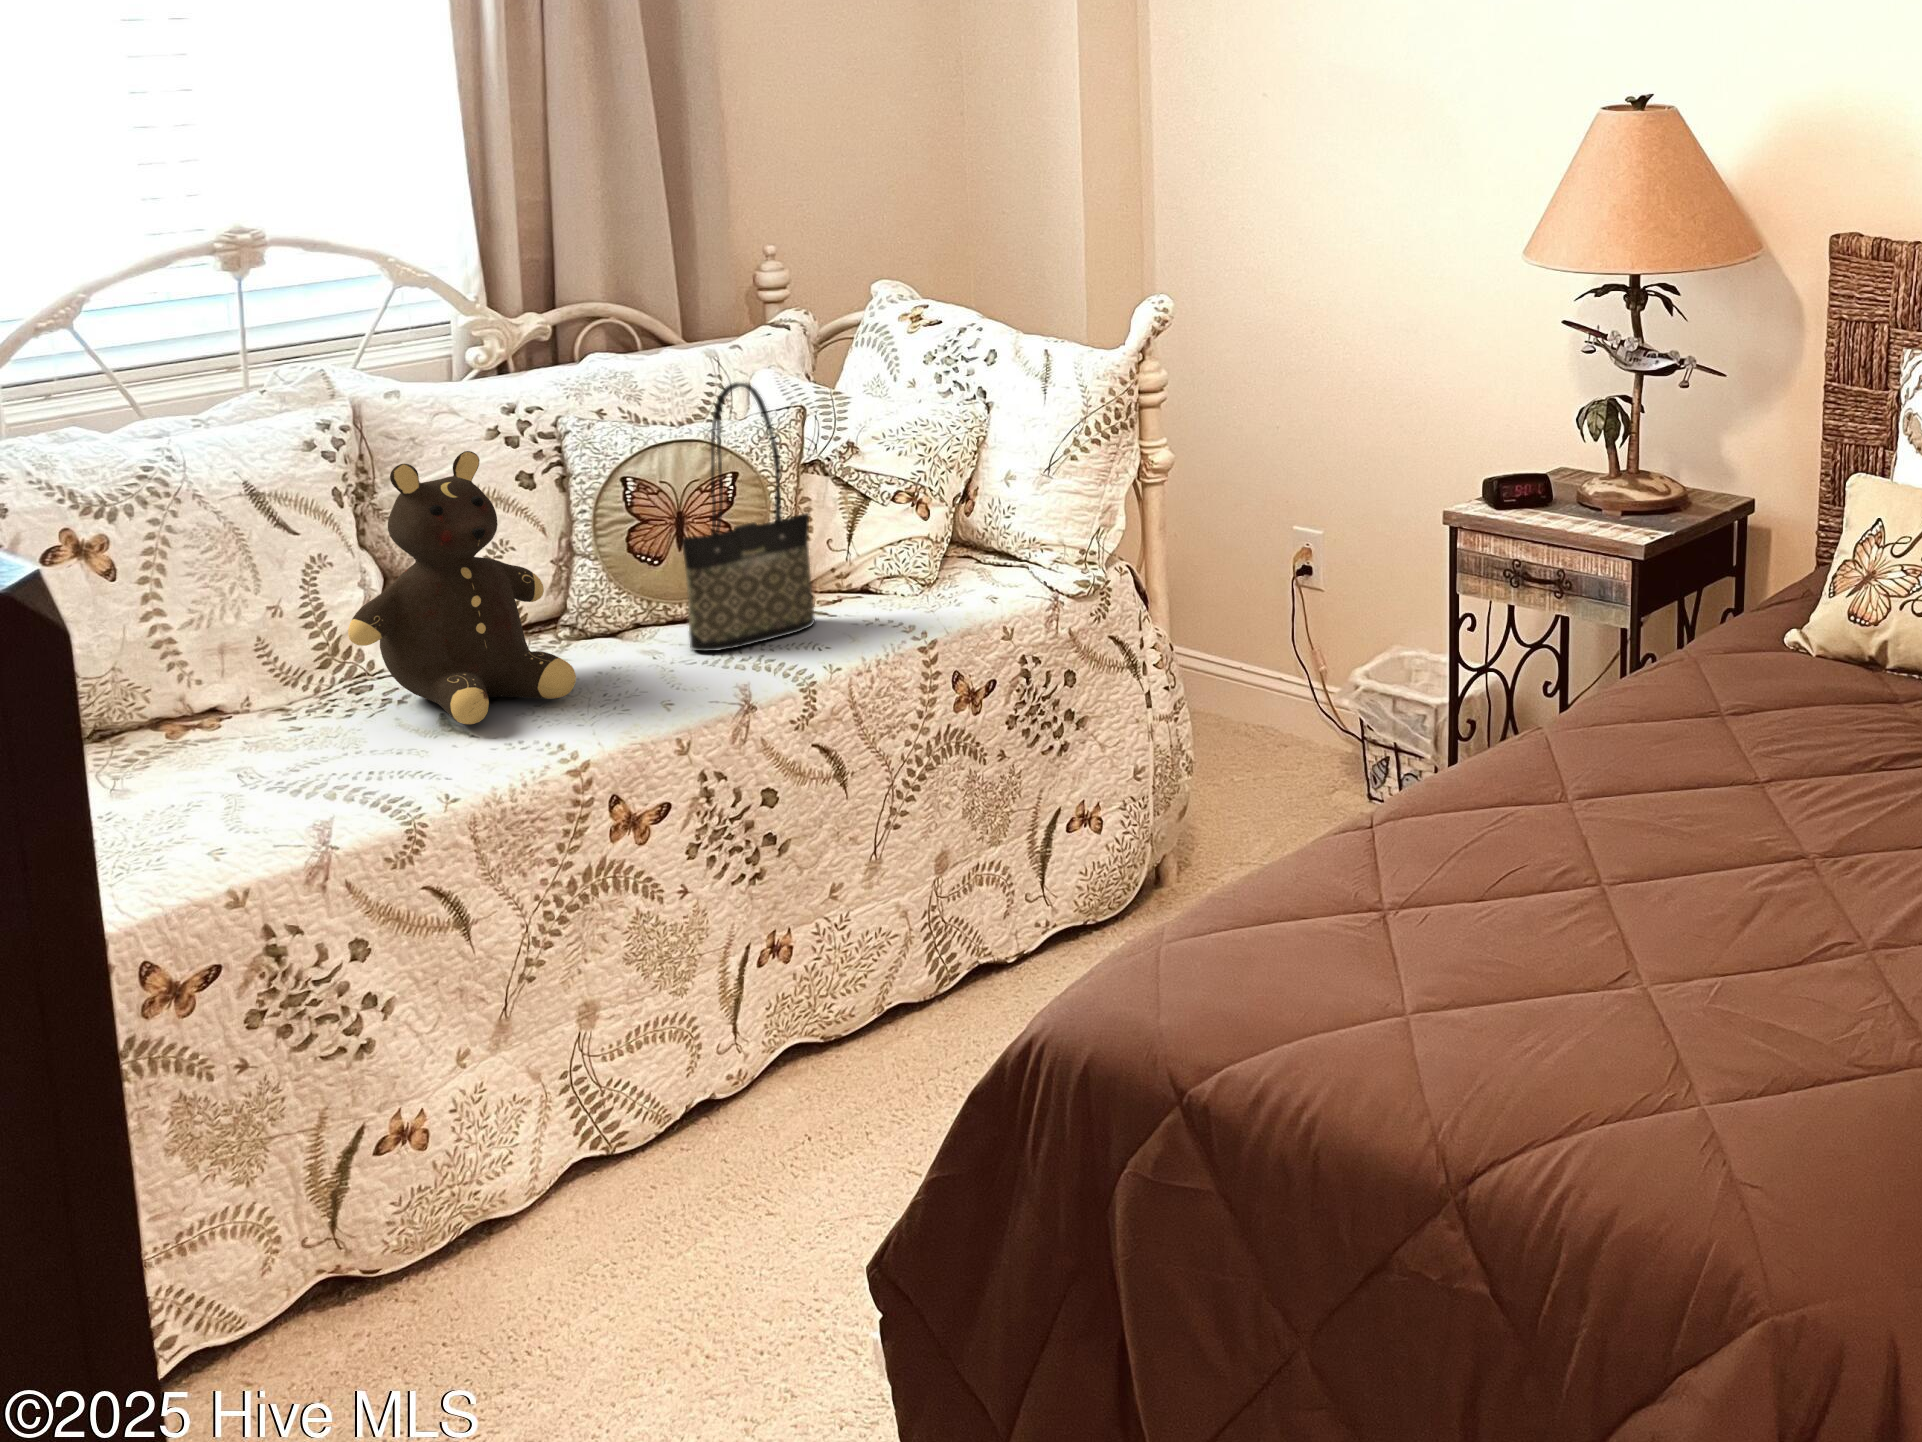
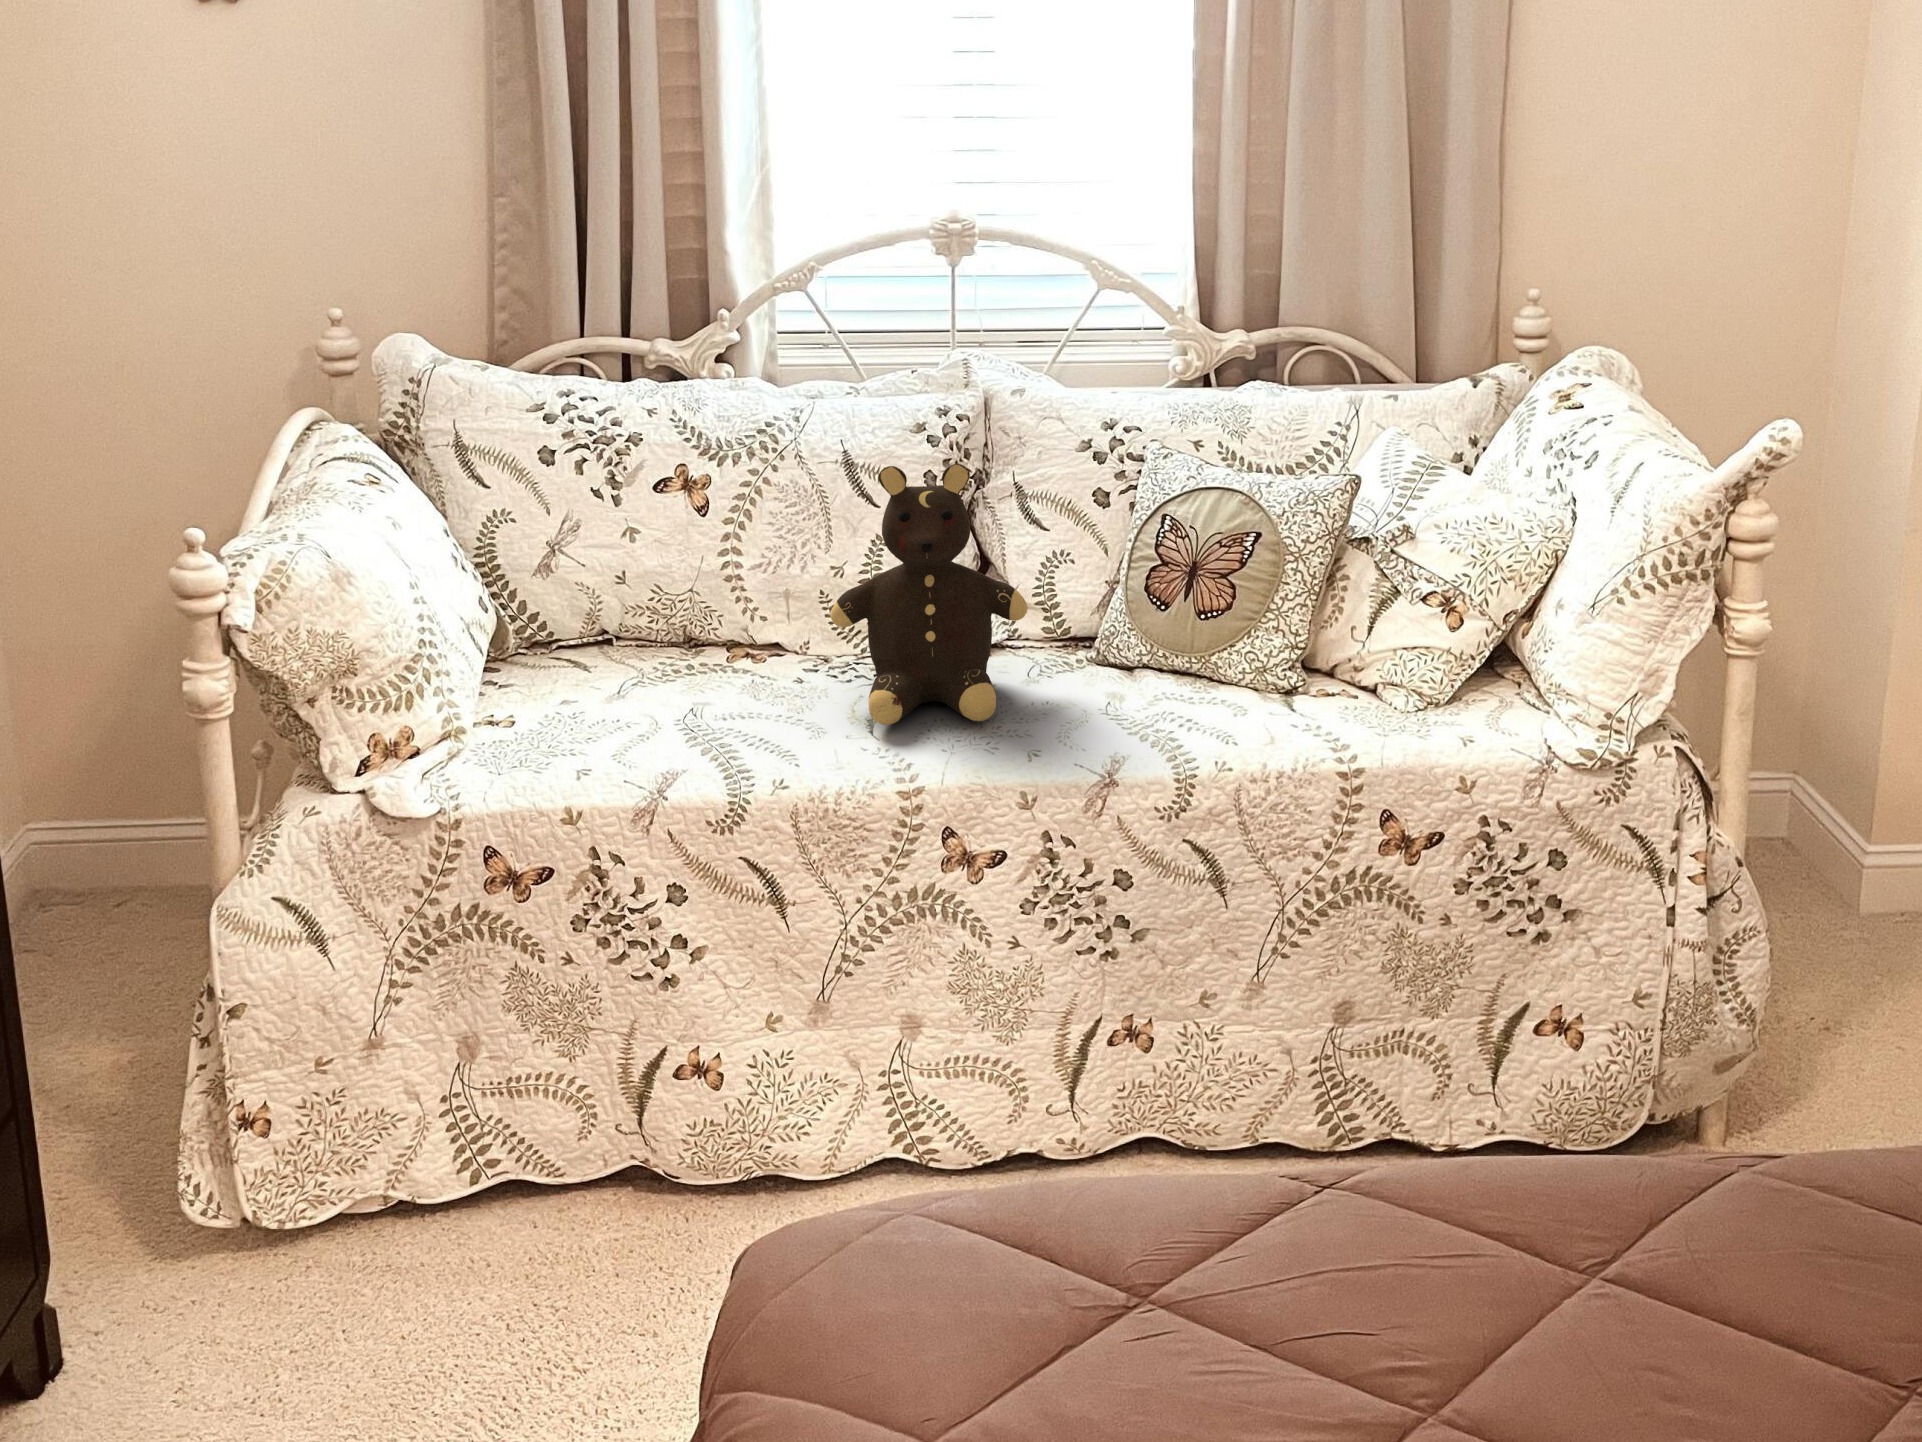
tote bag: present [681,383,815,651] -> none [1140,441,1293,717]

